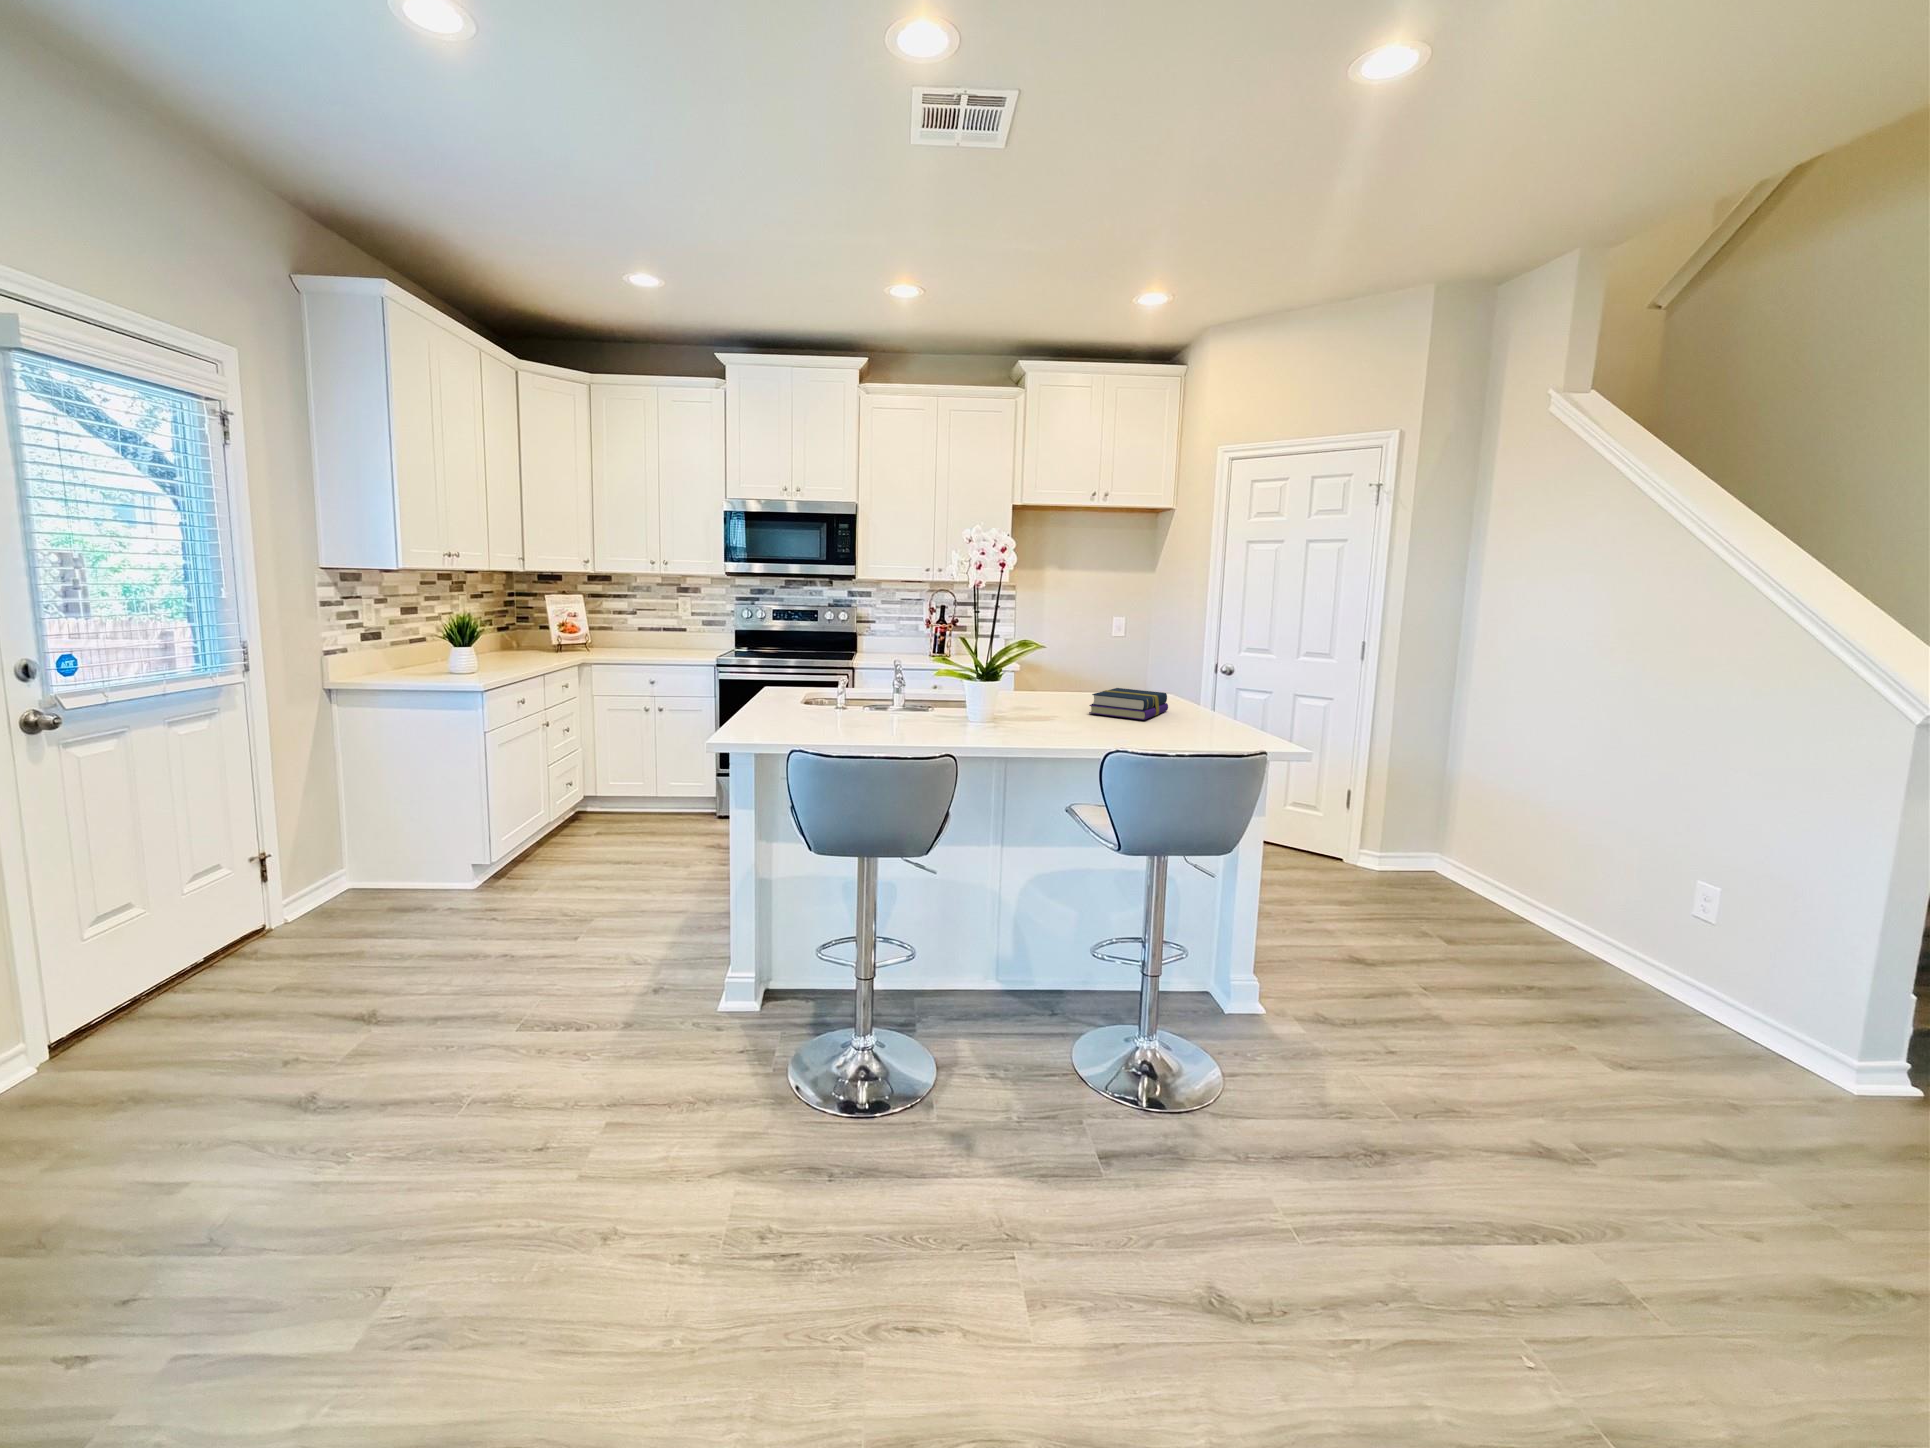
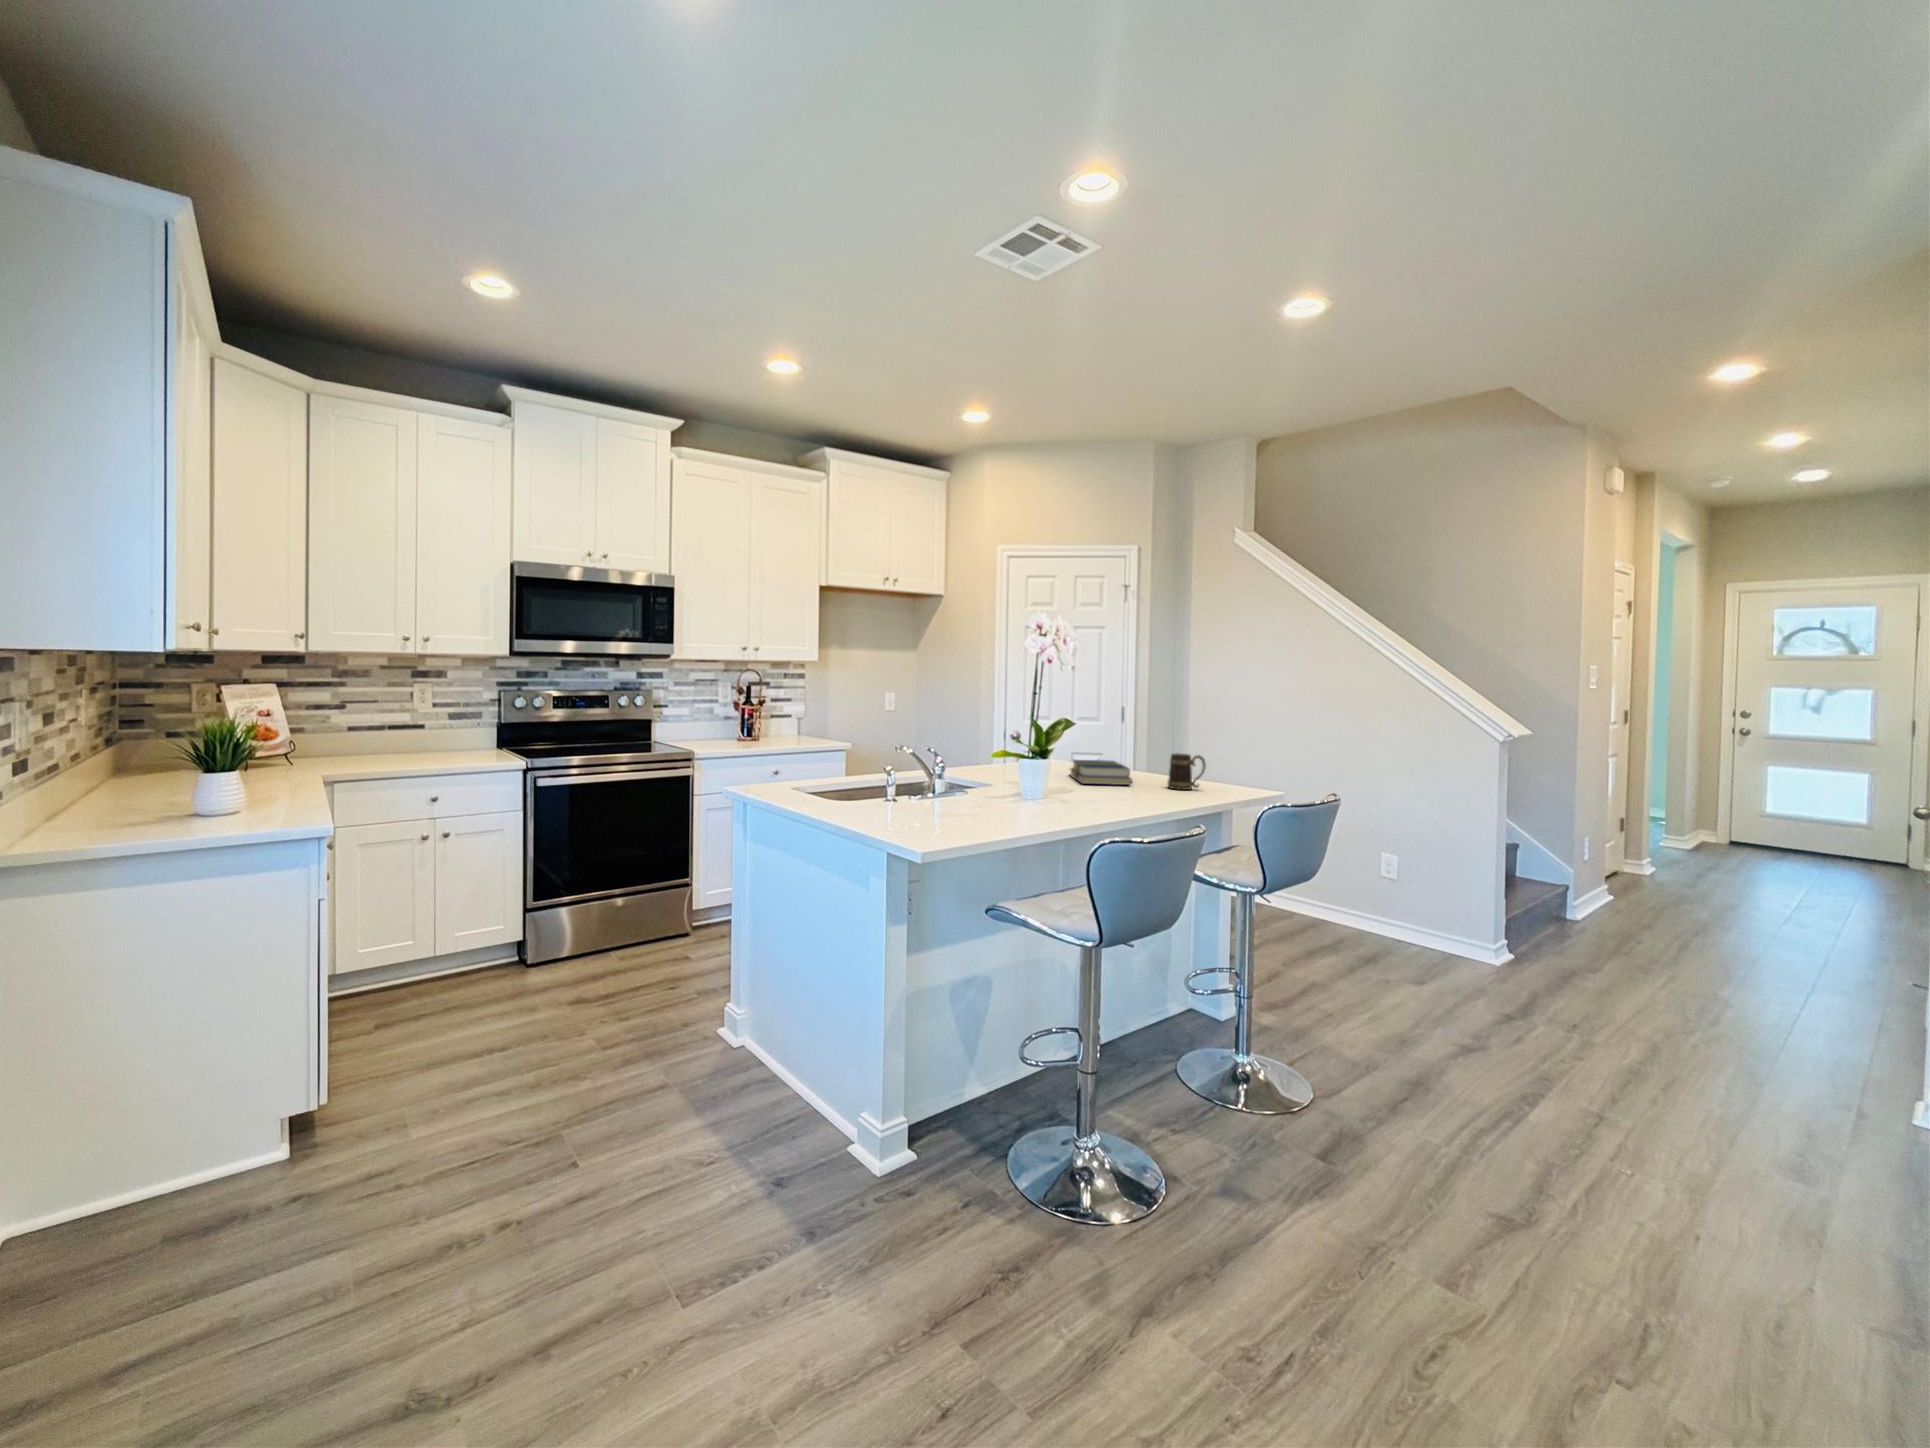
mug: none [1186,687,1230,732] -> present [1168,753,1206,790]

